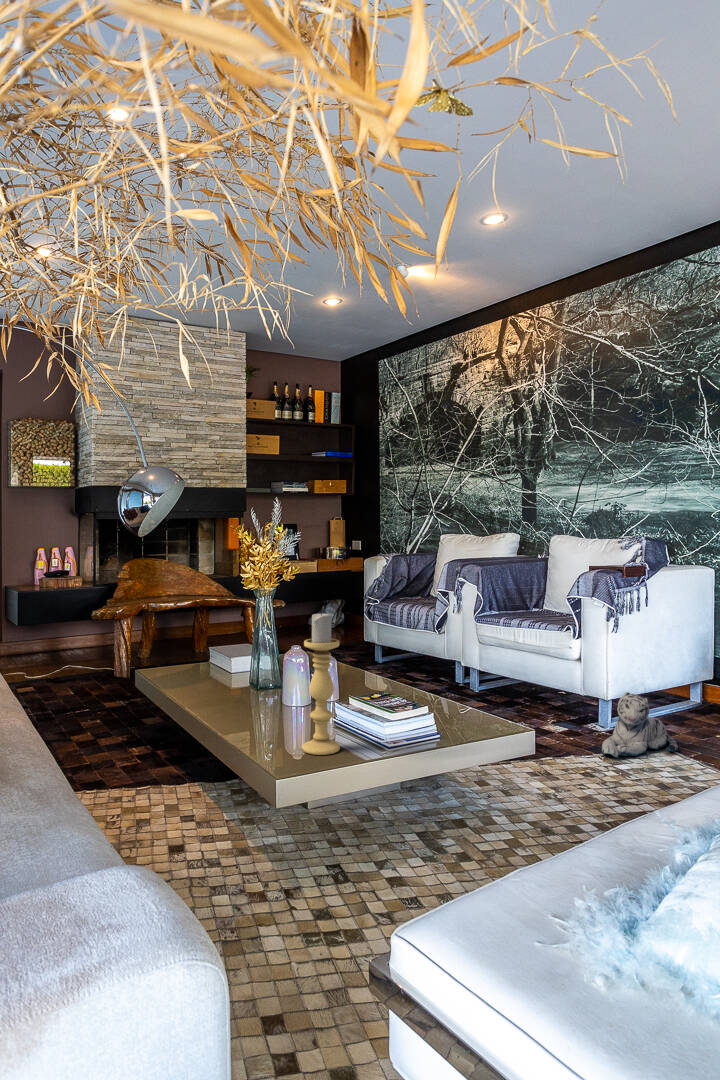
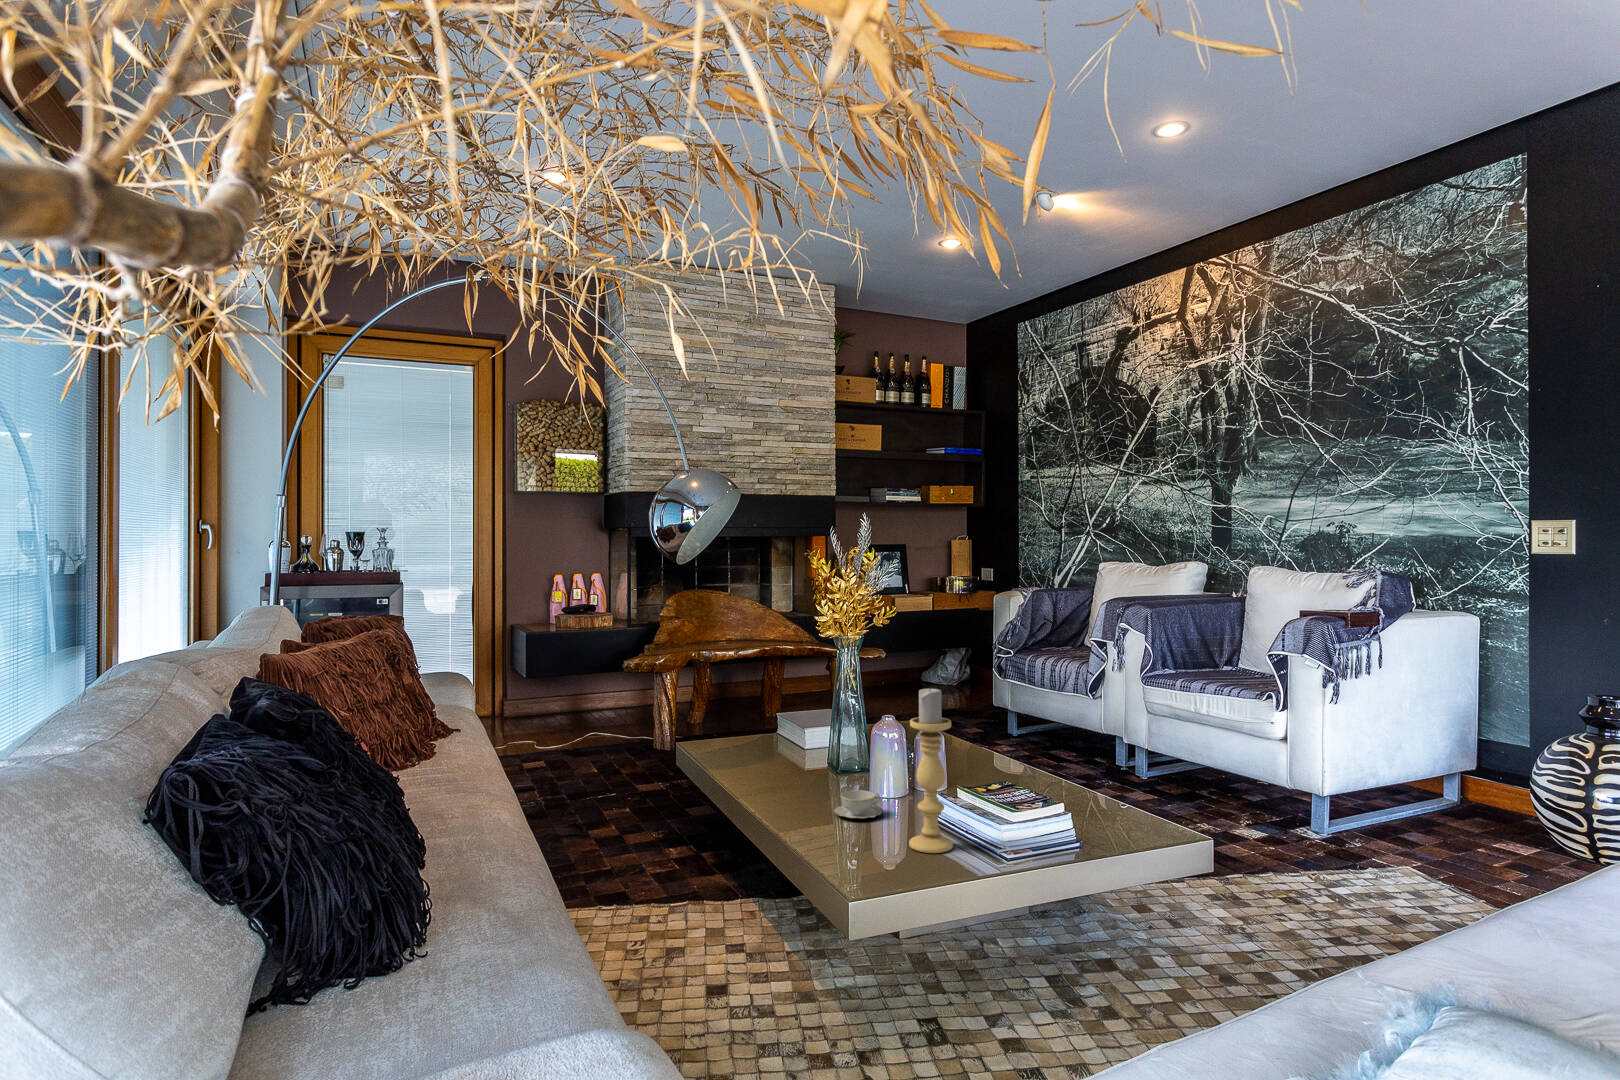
plush toy: present [602,692,678,758] -> none [1310,789,1426,878]
teacup: none [237,706,279,730] -> present [834,790,882,818]

